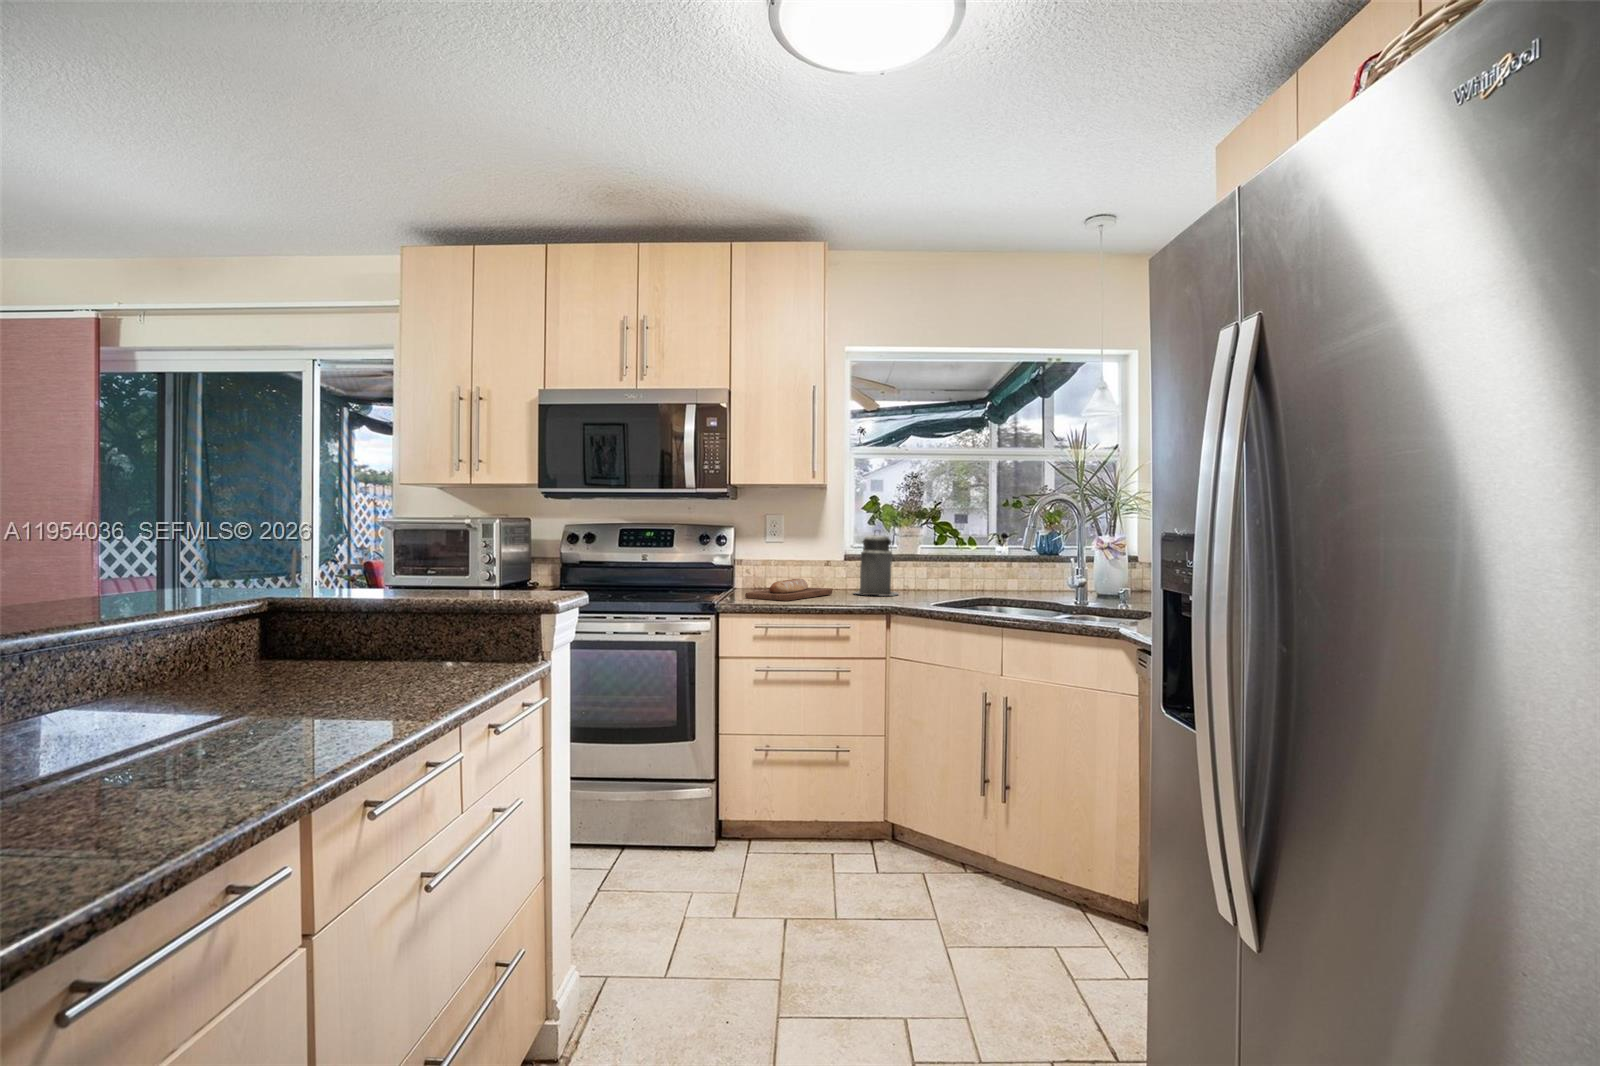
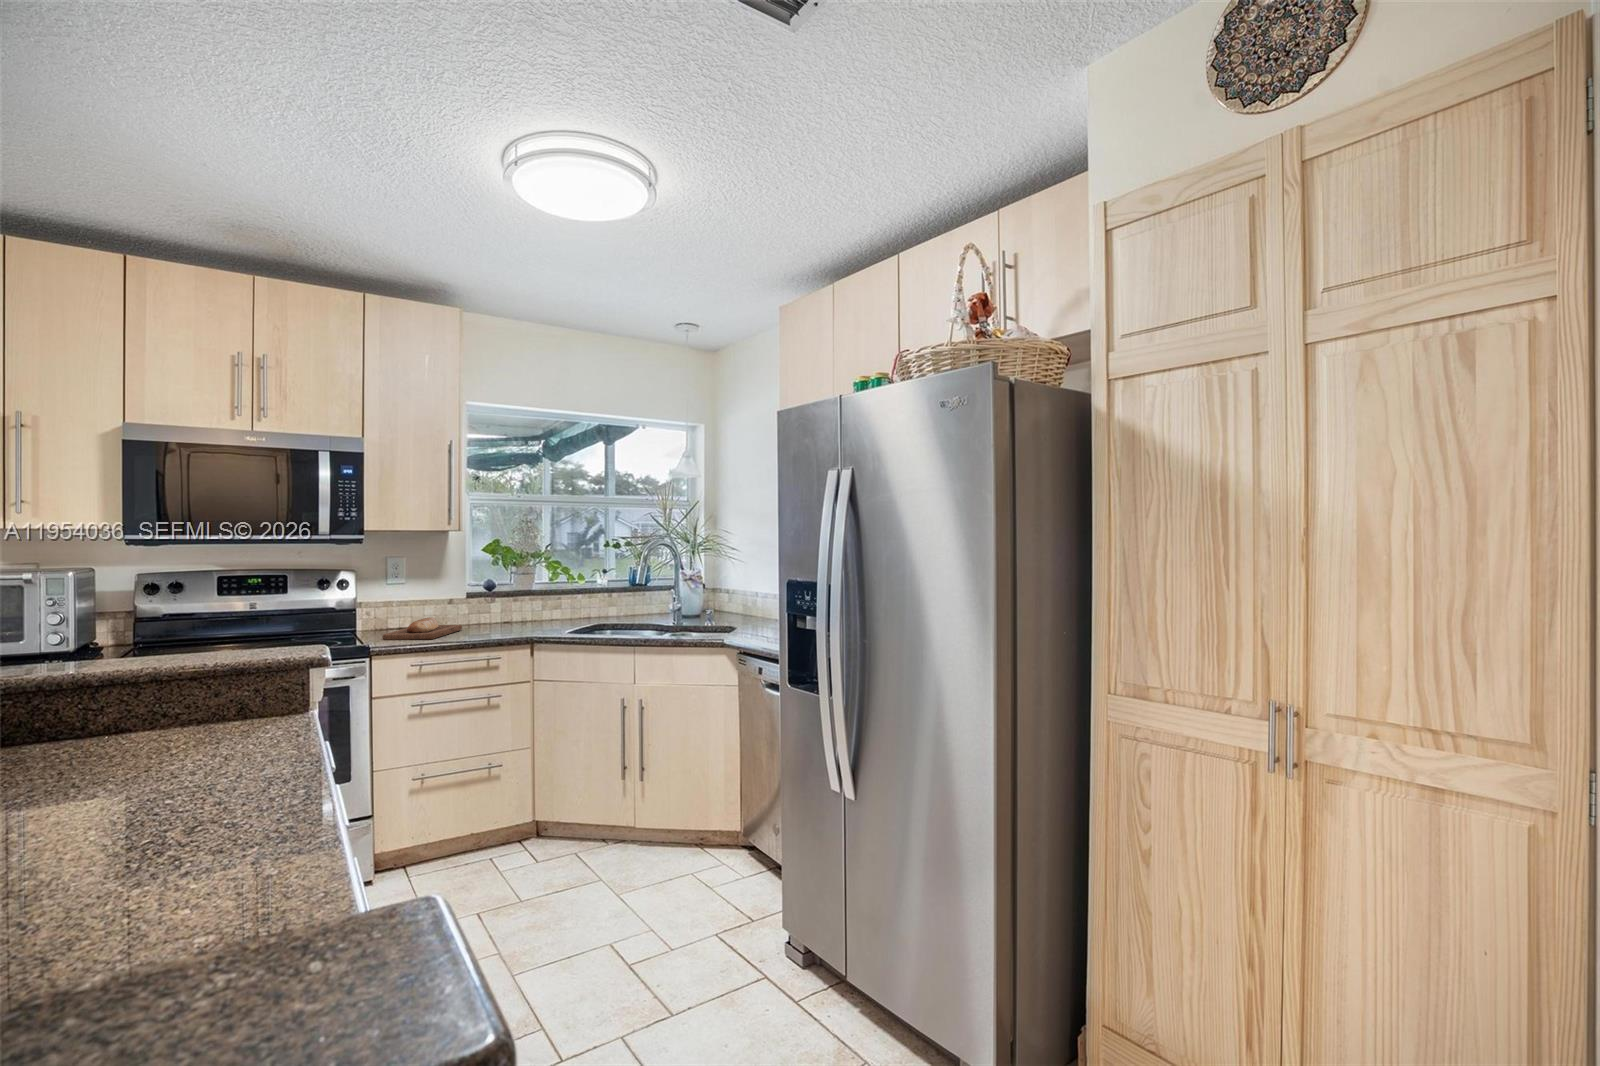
canister: present [855,530,898,596] -> none [479,570,522,628]

